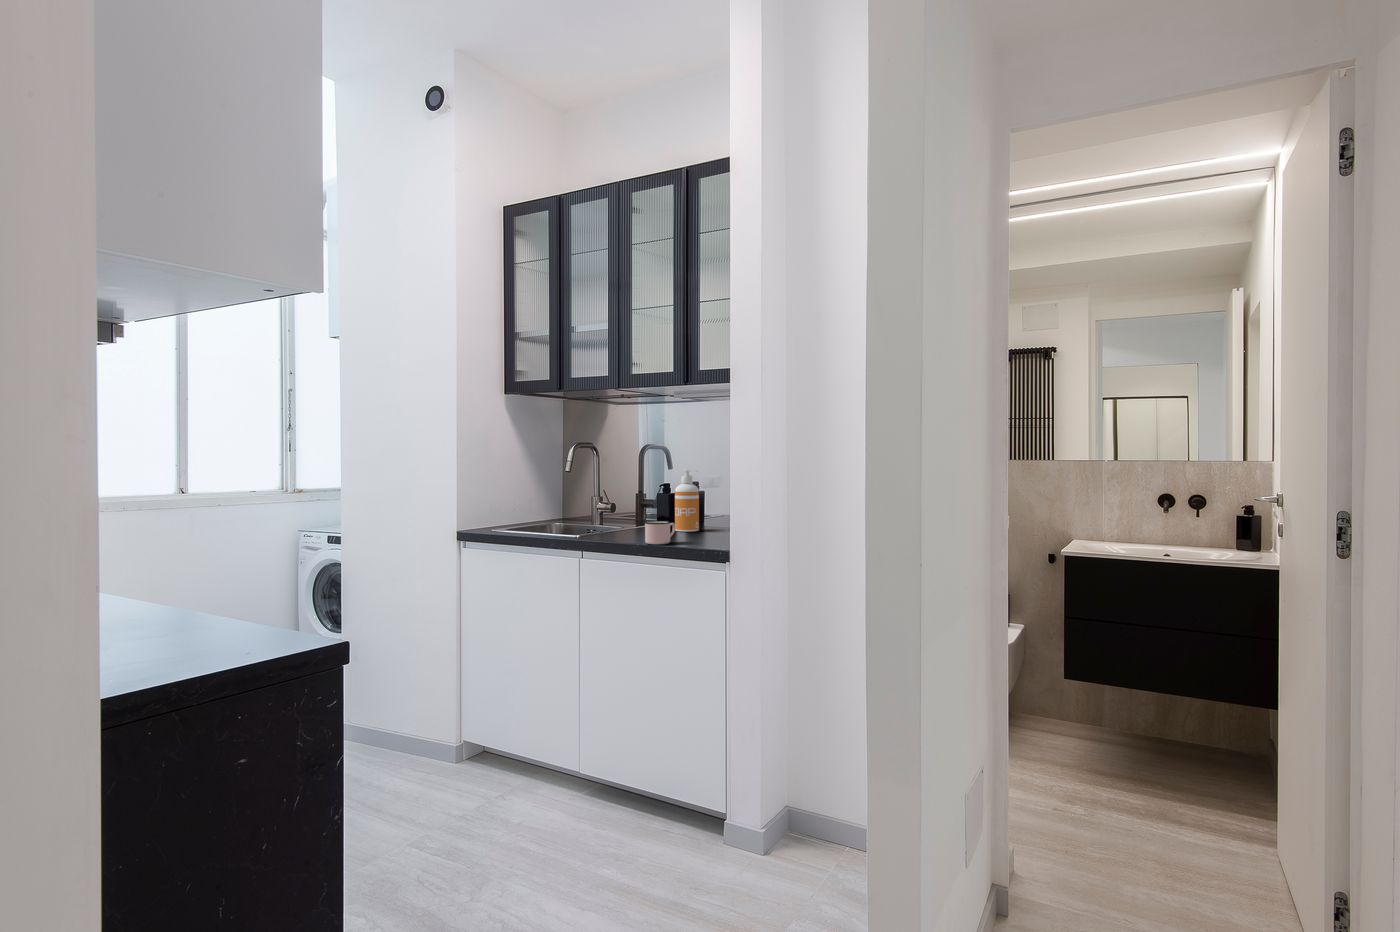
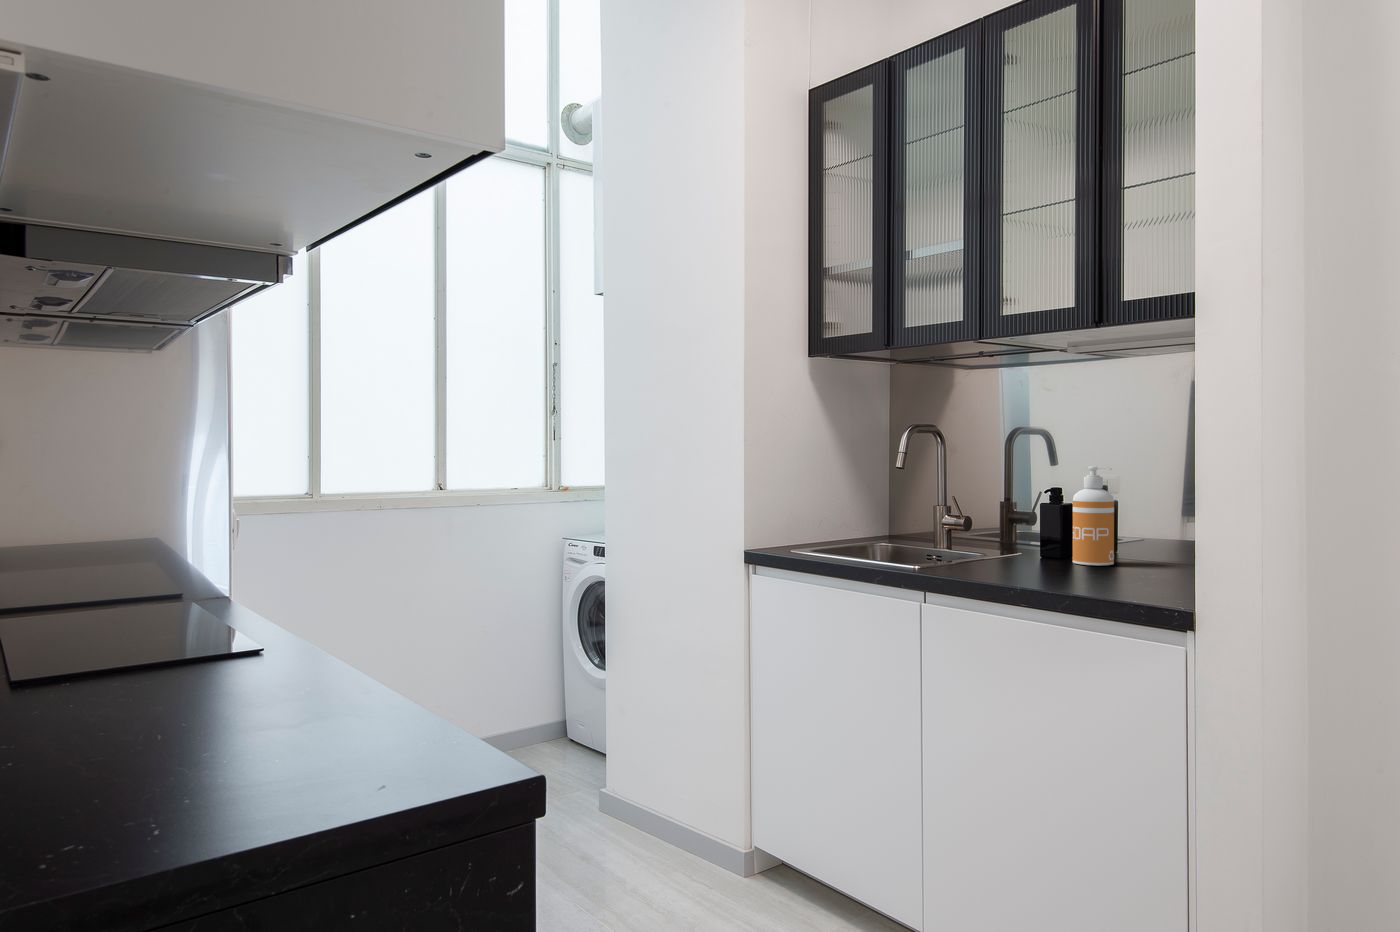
mug: present [645,521,675,544] -> none [1031,549,1082,589]

